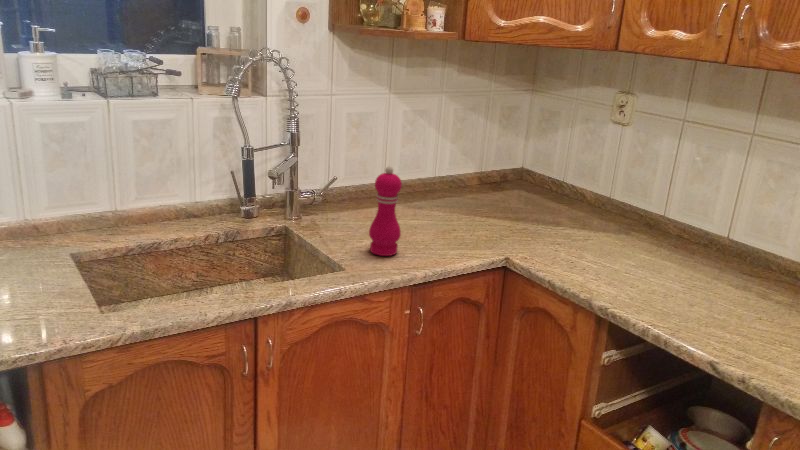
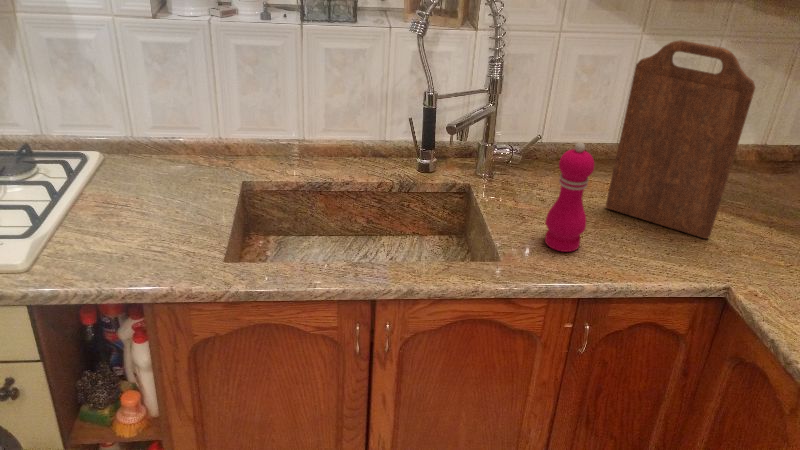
cutting board: none [398,89,491,233] -> present [606,40,755,239]

